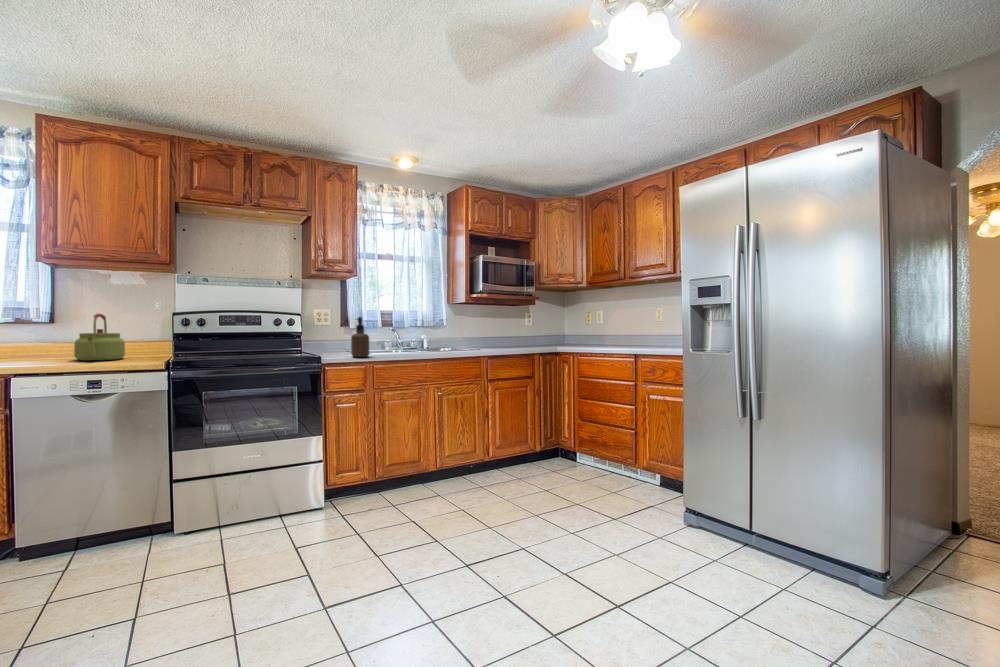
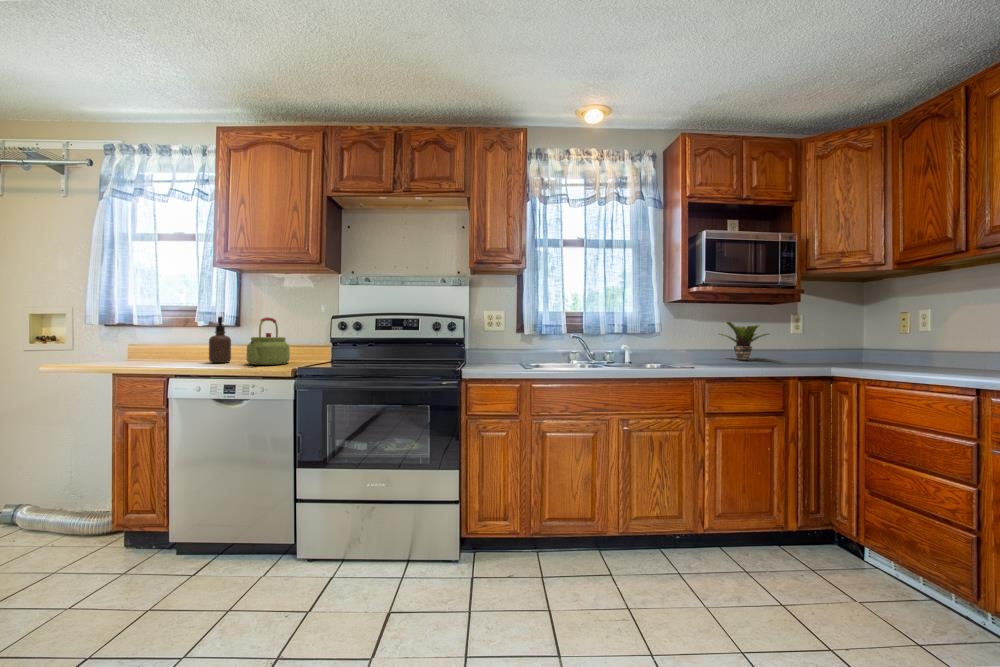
soap dispenser: present [351,317,369,357] -> present [209,317,231,363]
potted plant: none [482,318,516,344] -> present [719,322,768,361]

